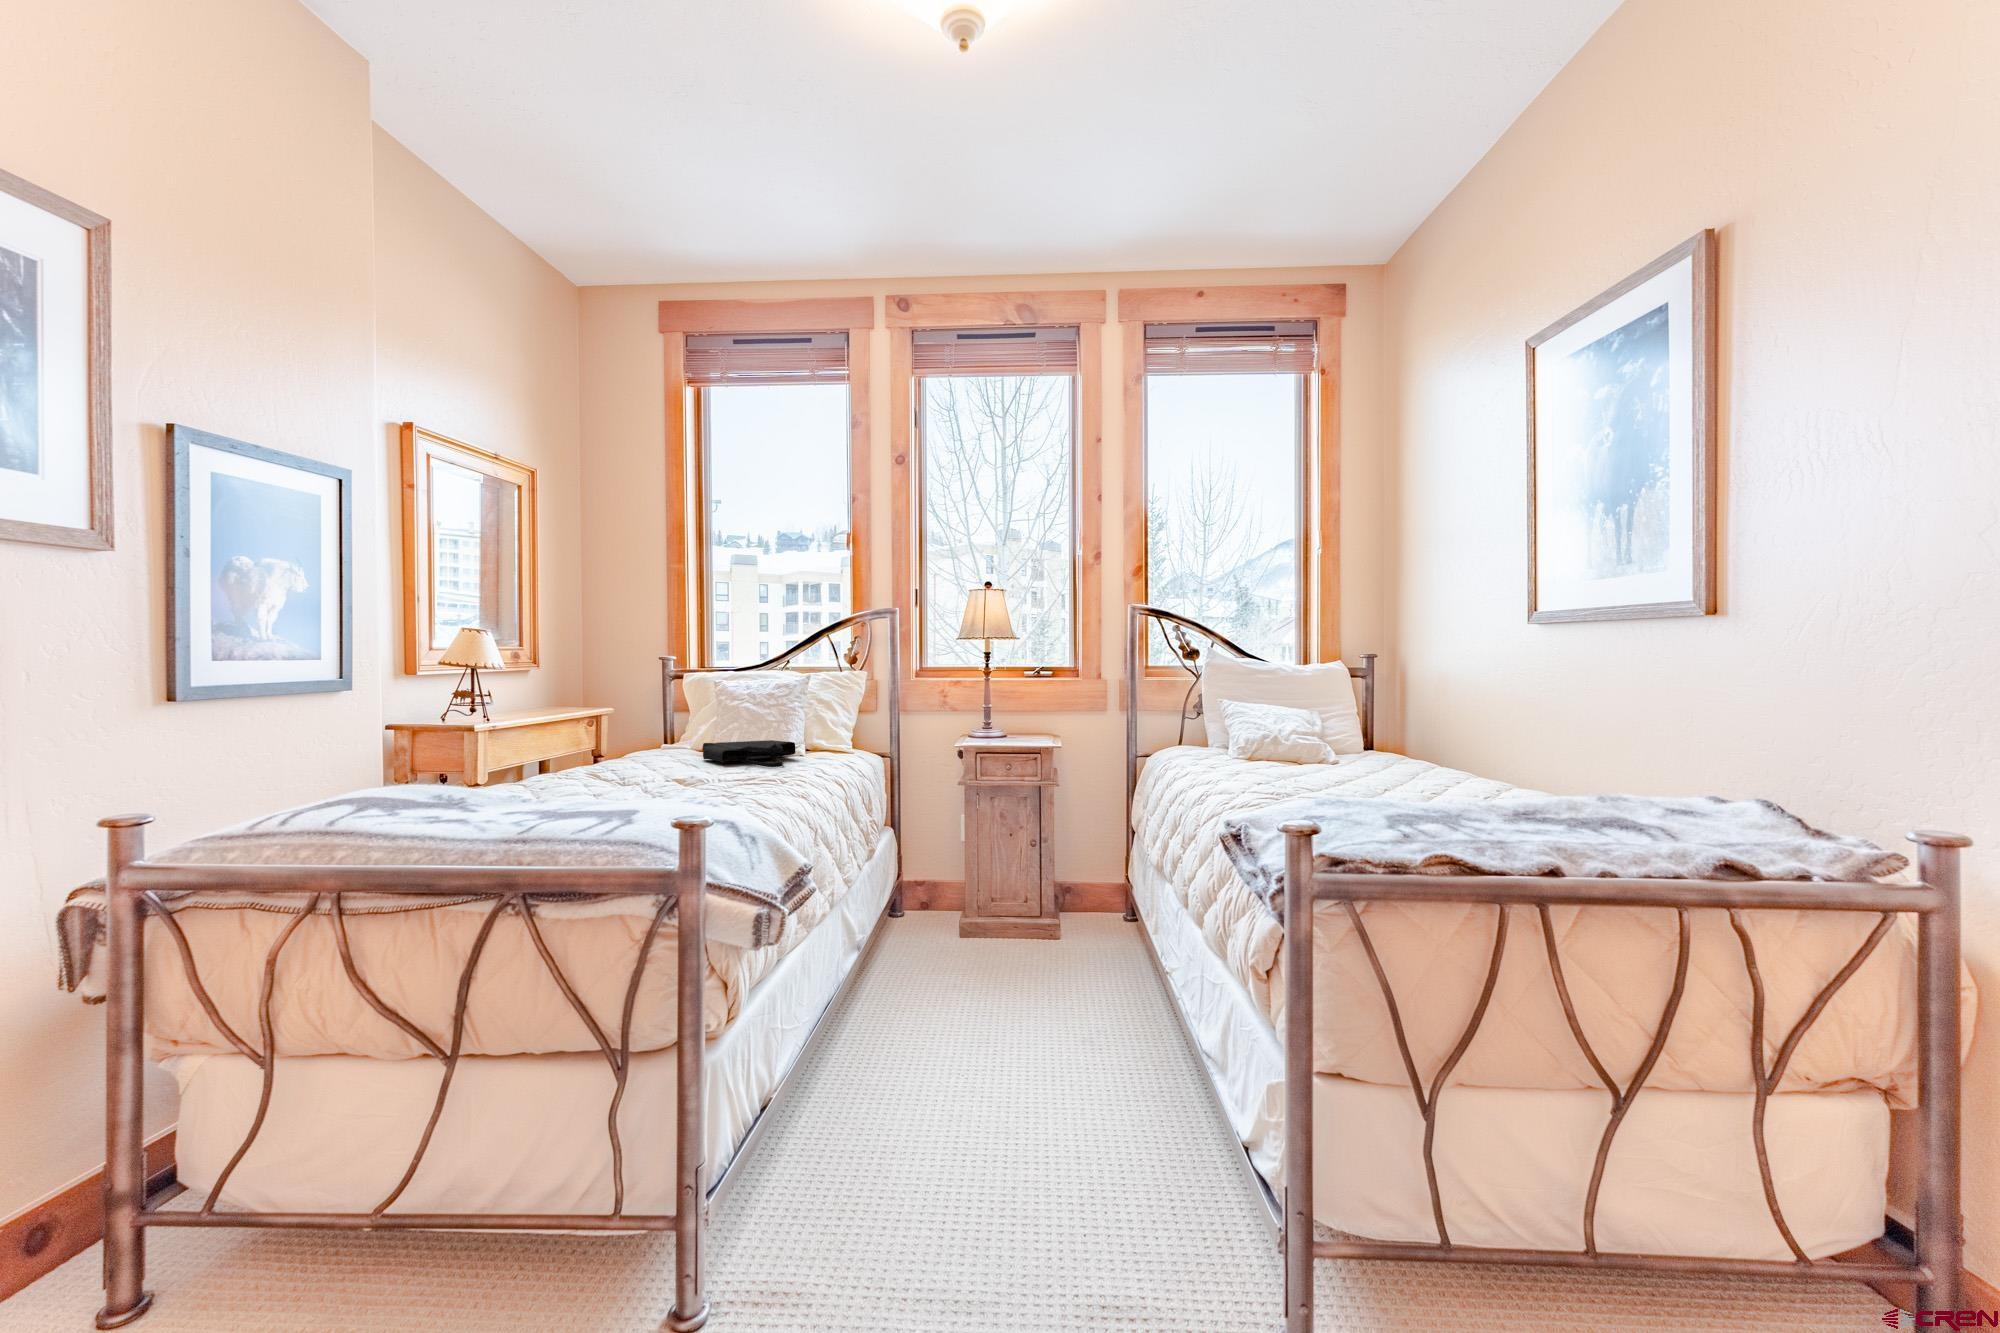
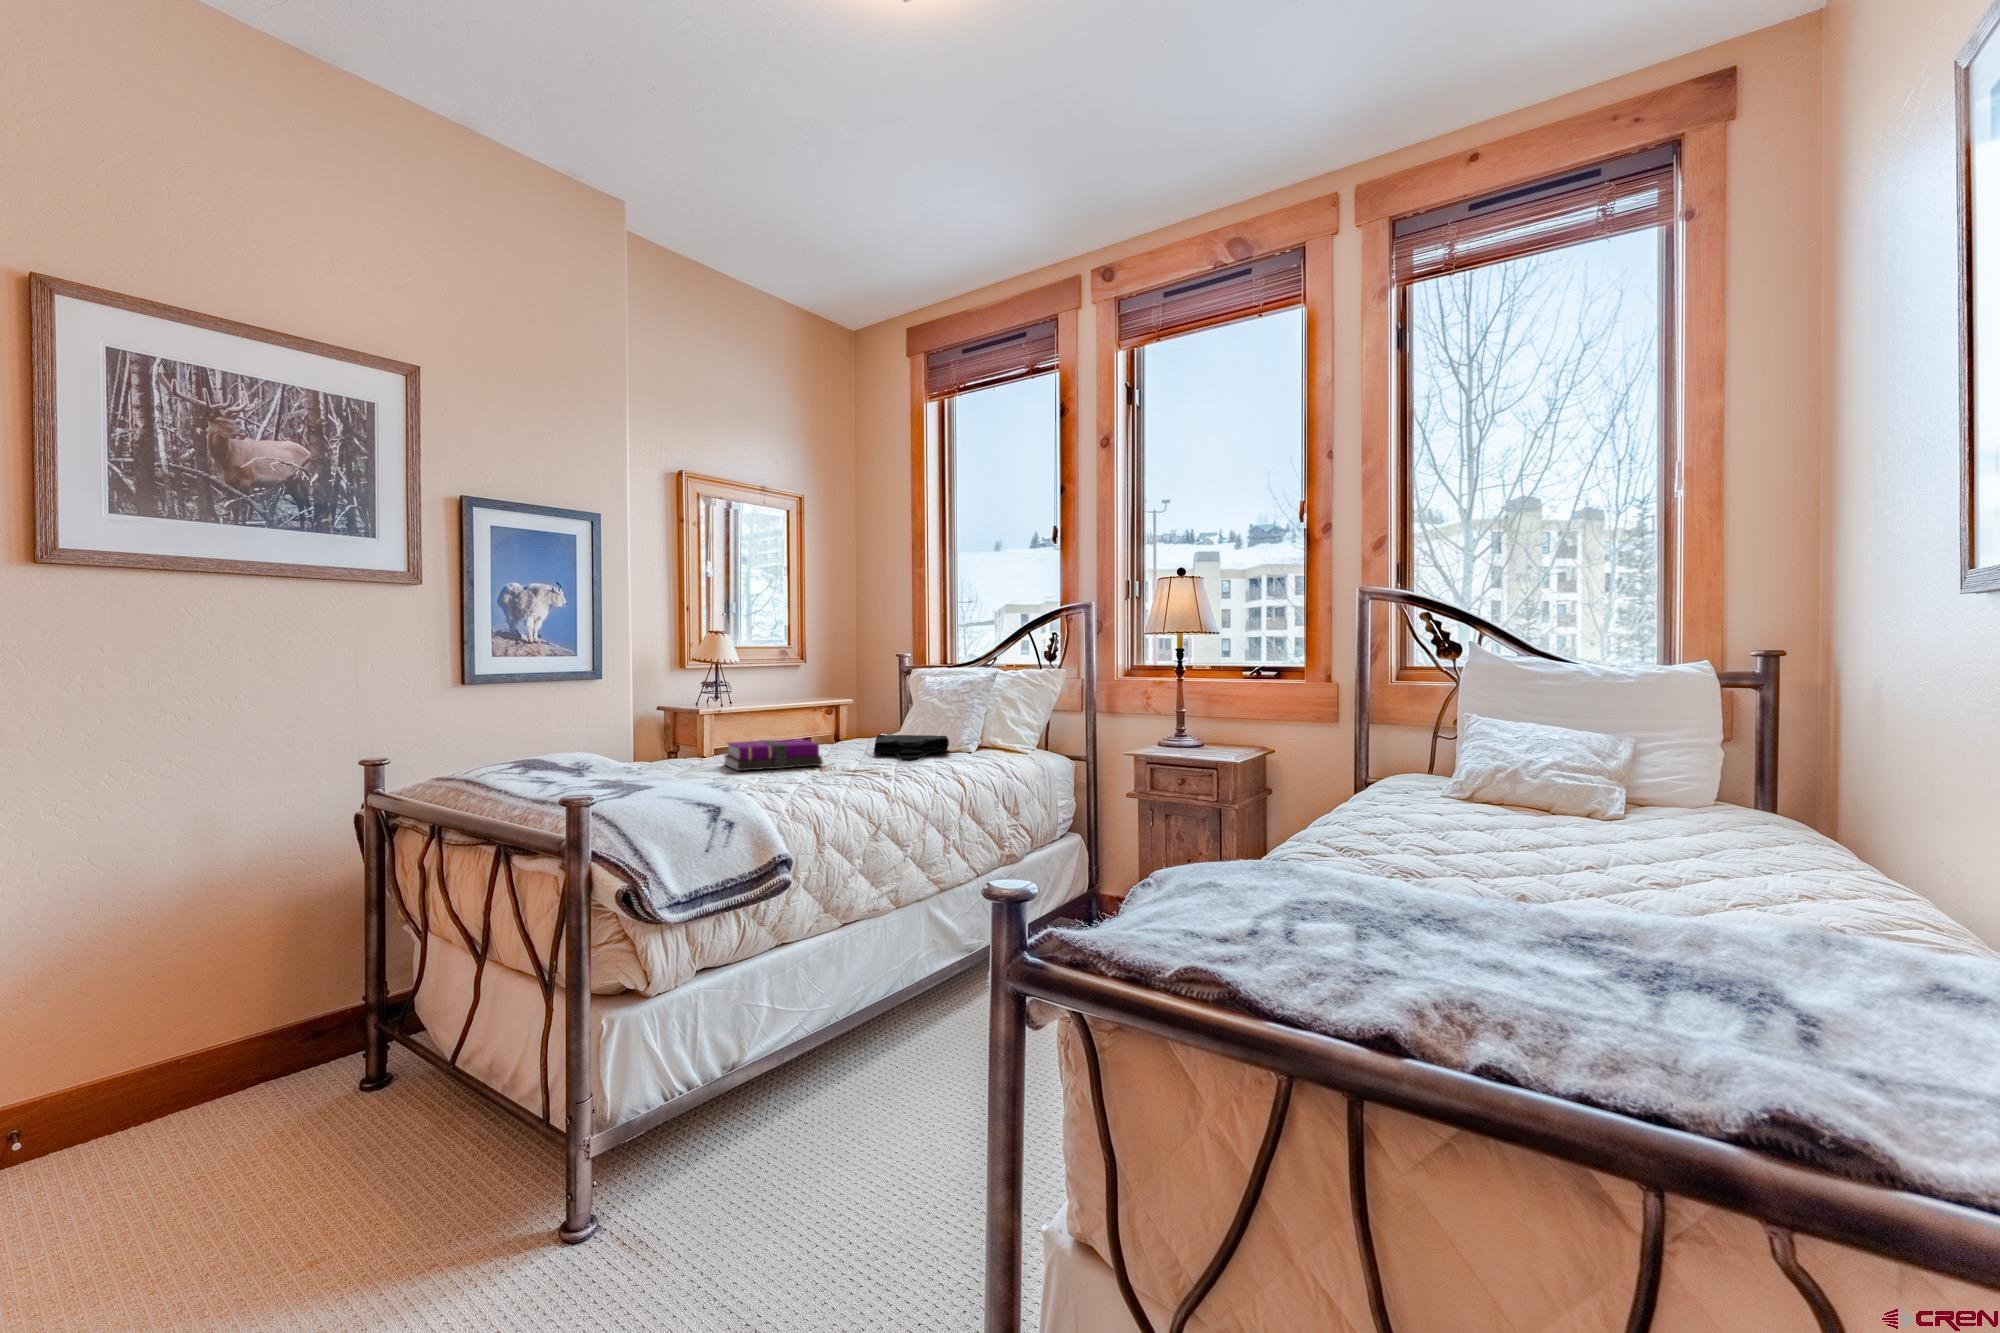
notebook: none [573,751,702,791] -> present [724,739,823,771]

